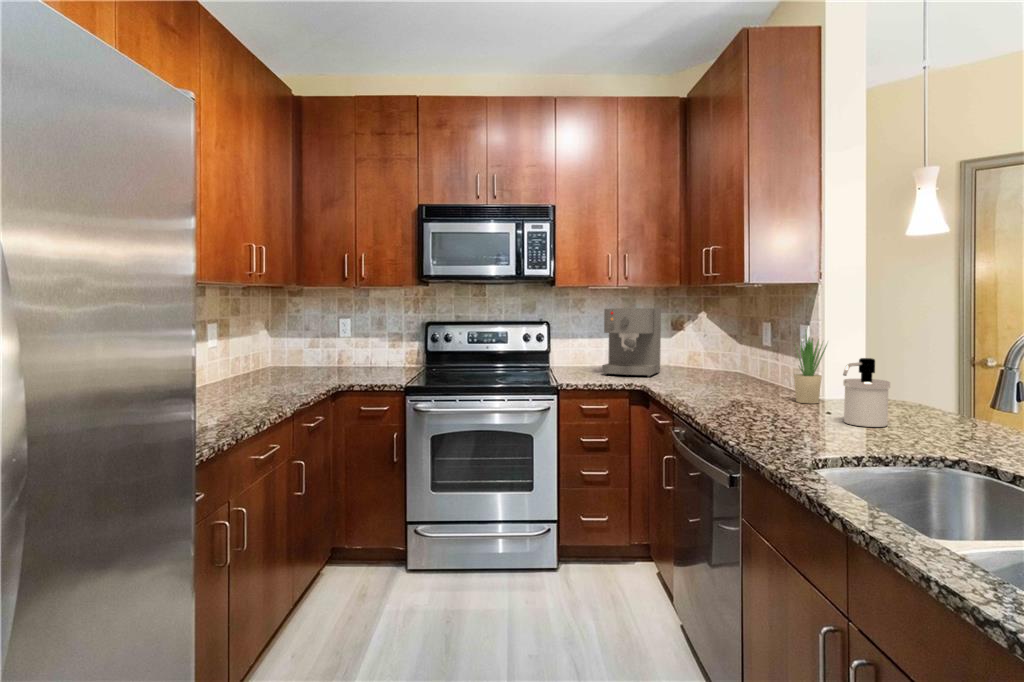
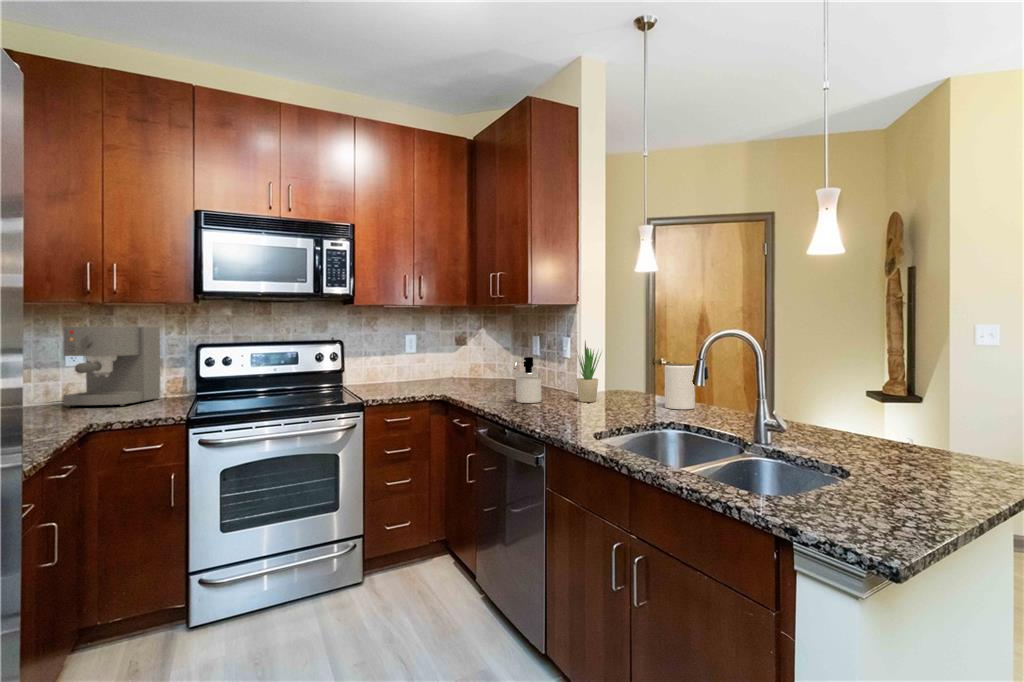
coffee maker: present [602,308,661,377] -> present [63,327,160,407]
soap dispenser: present [843,358,890,427] -> present [514,357,542,403]
jar: none [908,361,955,422] -> present [665,363,695,409]

